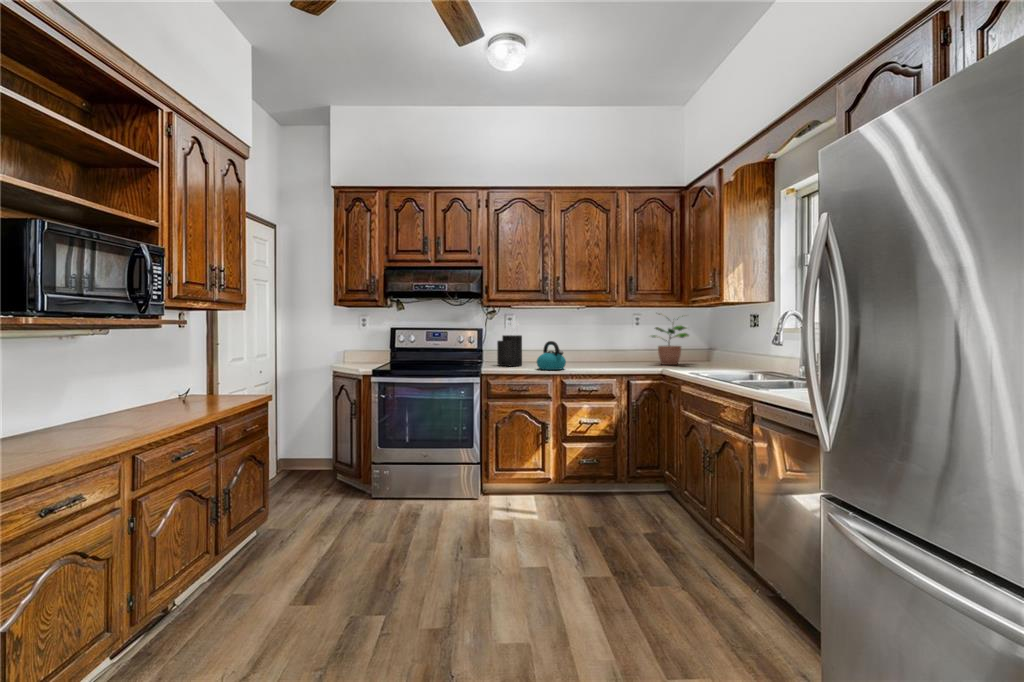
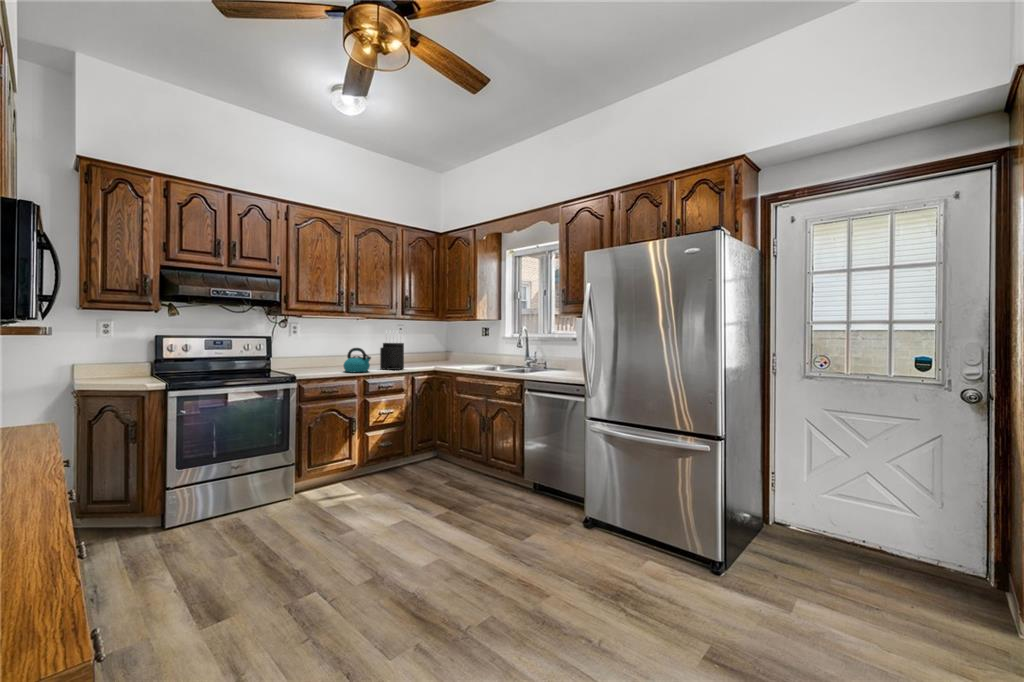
knife block: present [497,320,522,366] -> present [380,330,404,370]
potted plant: present [652,325,688,365] -> none [417,324,449,364]

